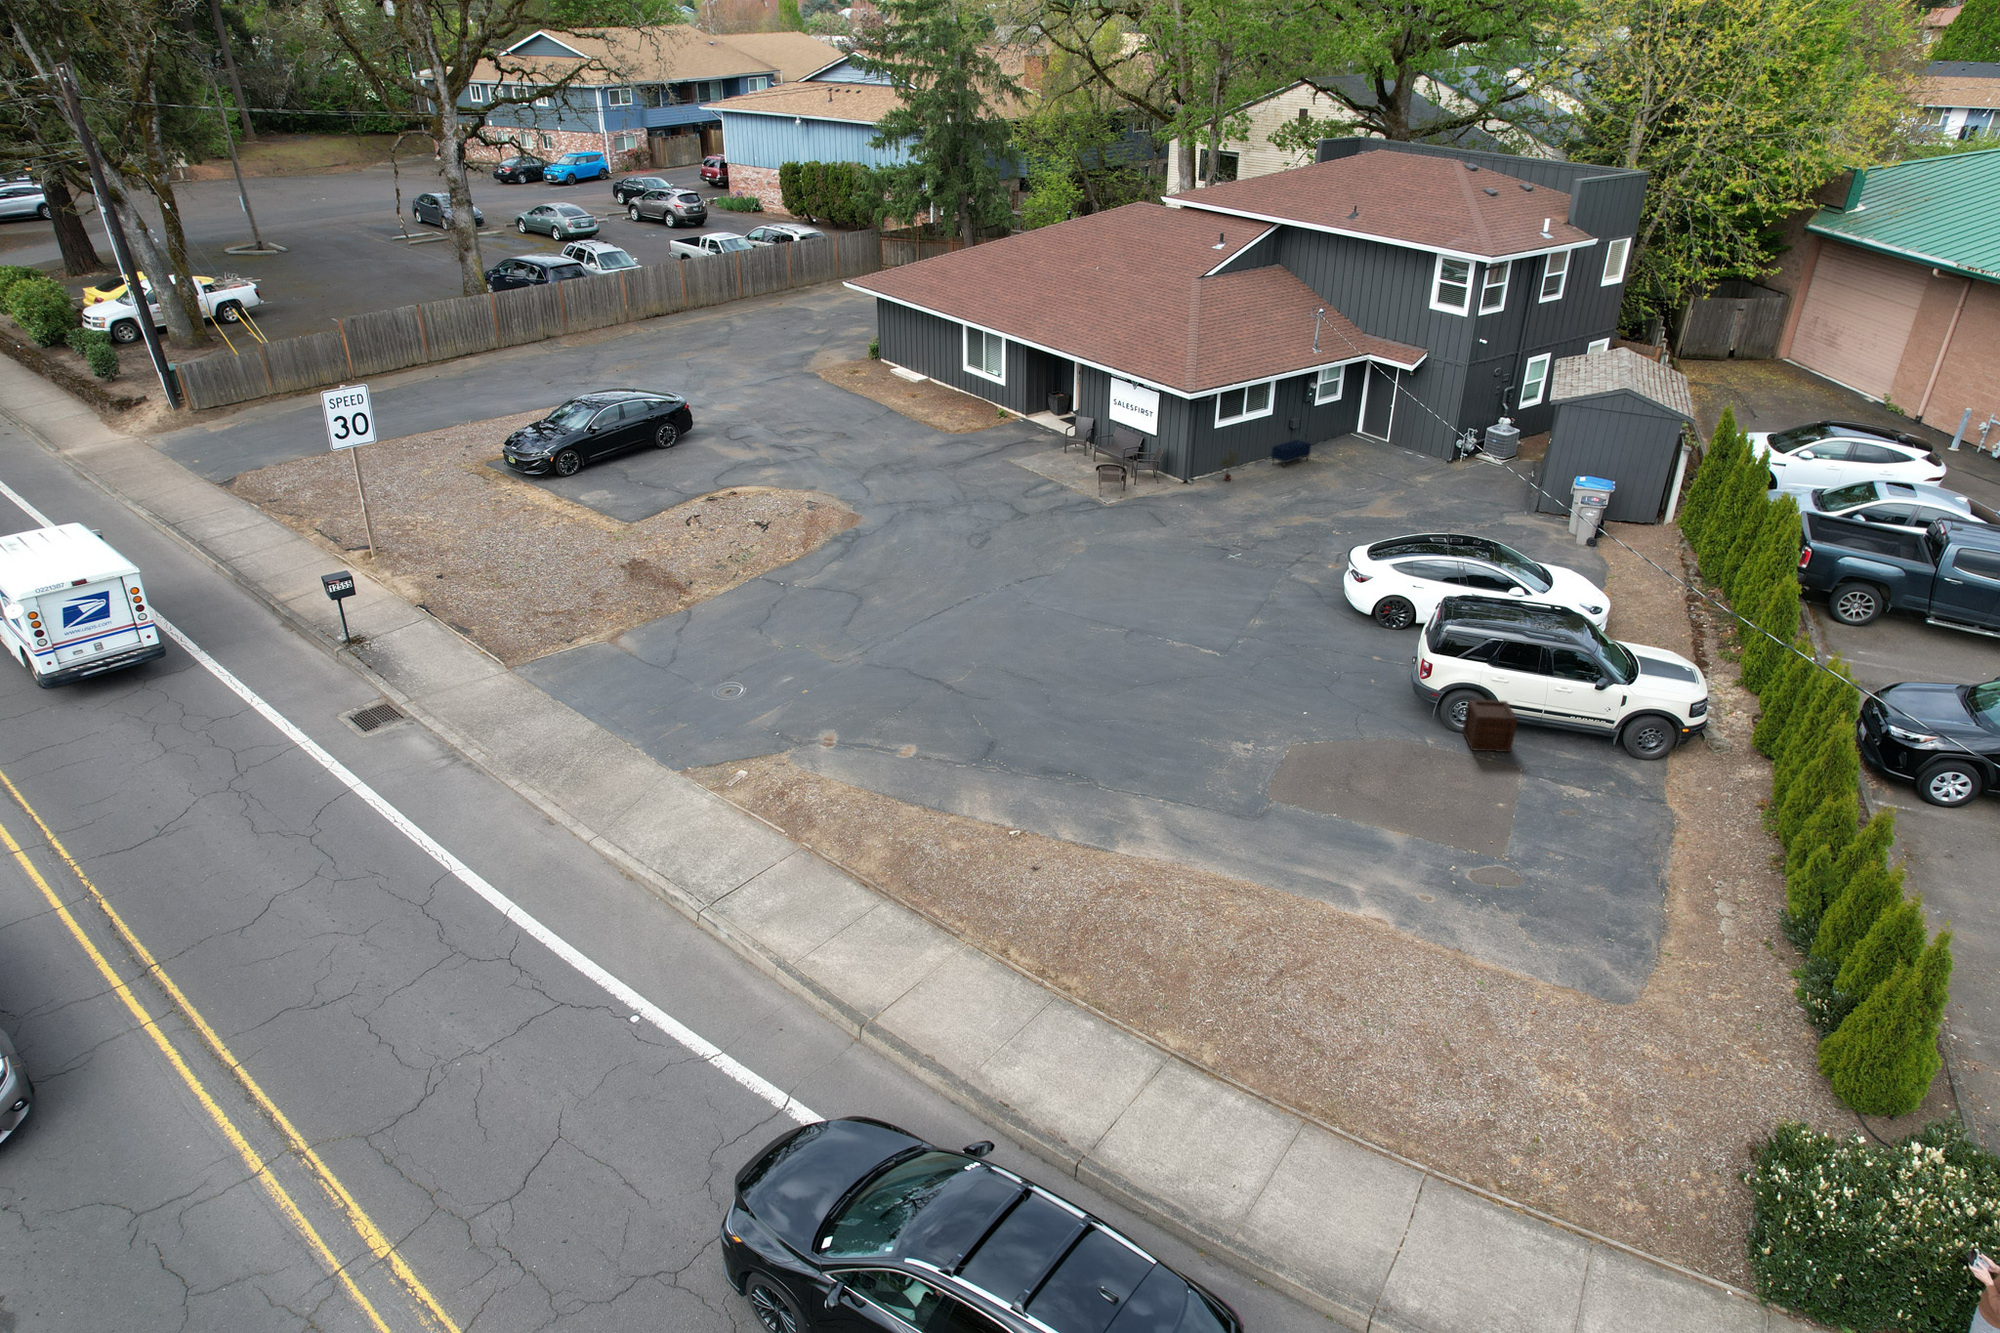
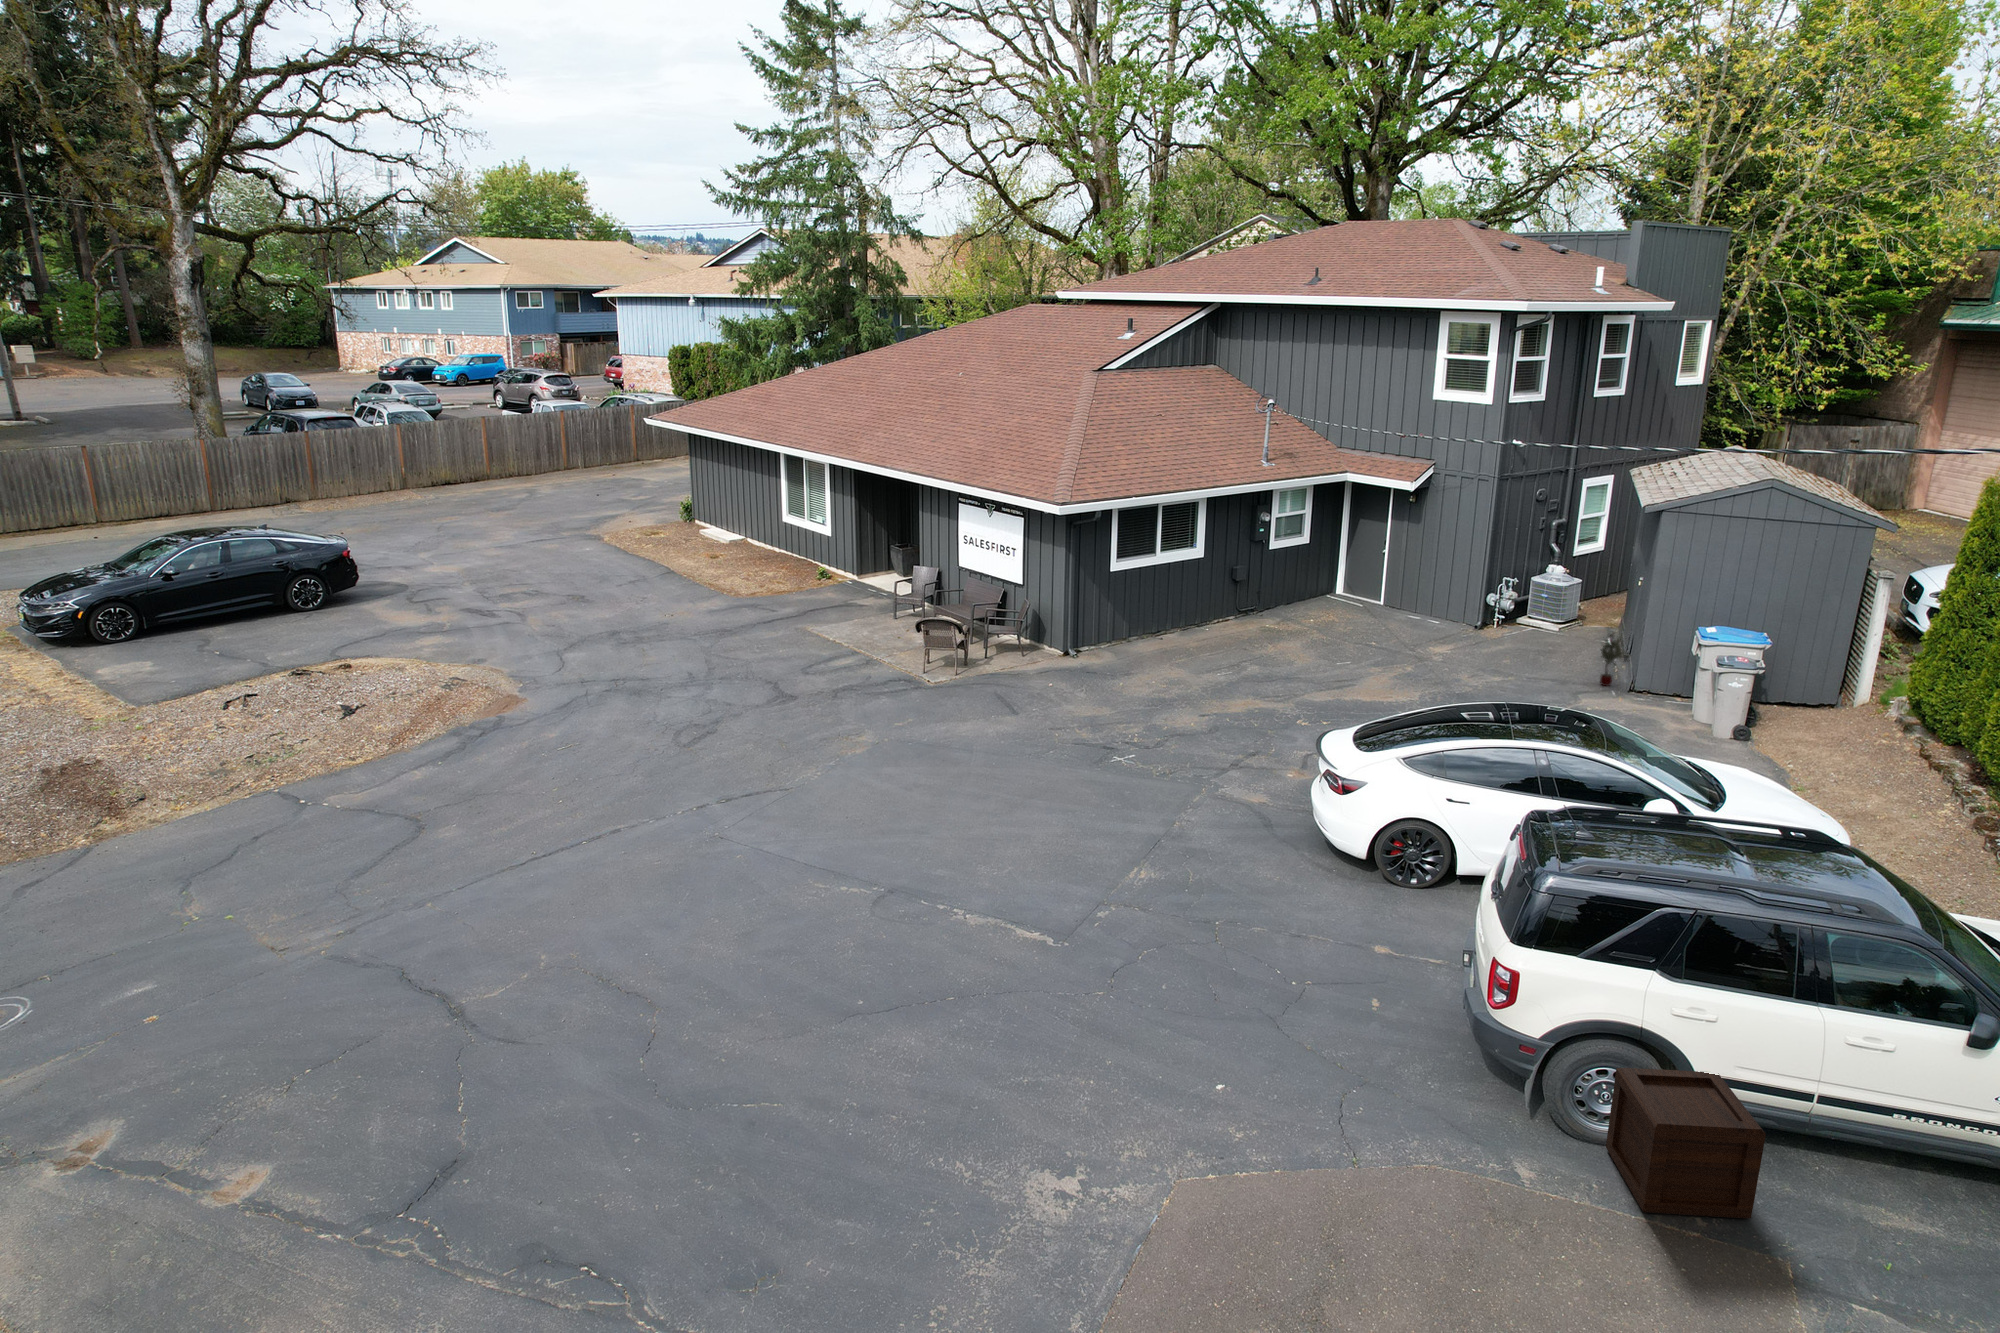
bench: present [1271,440,1311,467] -> none [1206,595,1266,634]
potted tree: present [1219,450,1239,481] -> present [1600,633,1630,686]

